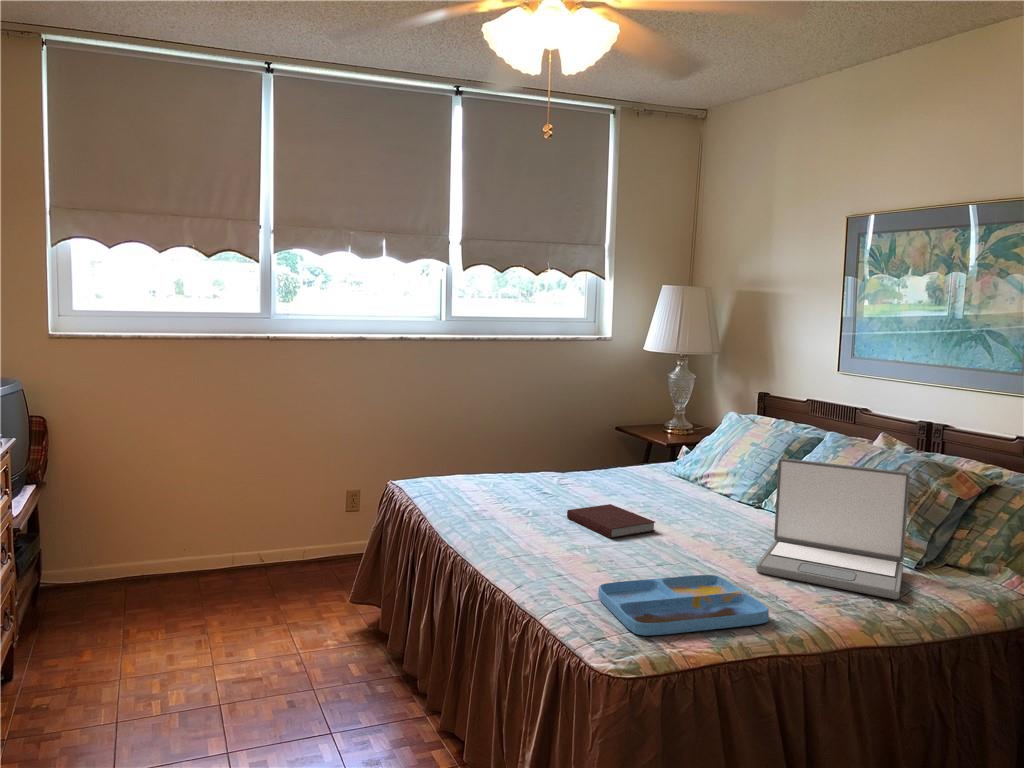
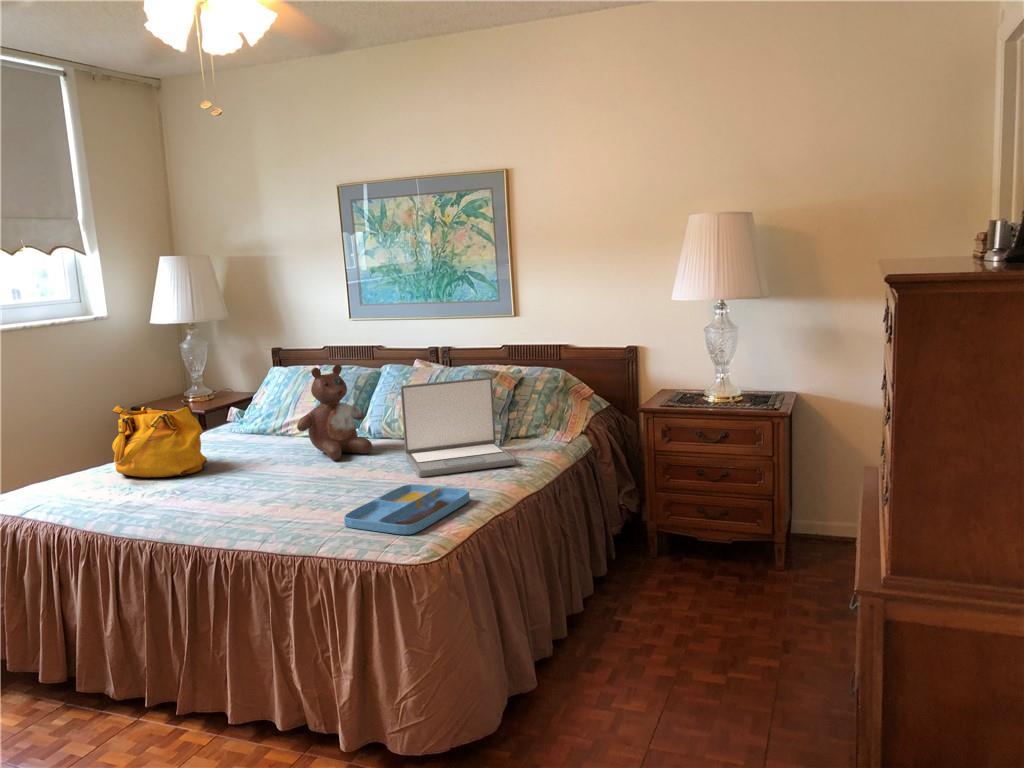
stuffed bear: none [678,420,760,527] -> present [297,364,372,460]
handbag: none [516,423,597,498] -> present [112,400,207,477]
notebook: present [567,504,655,538] -> none [217,466,309,491]

